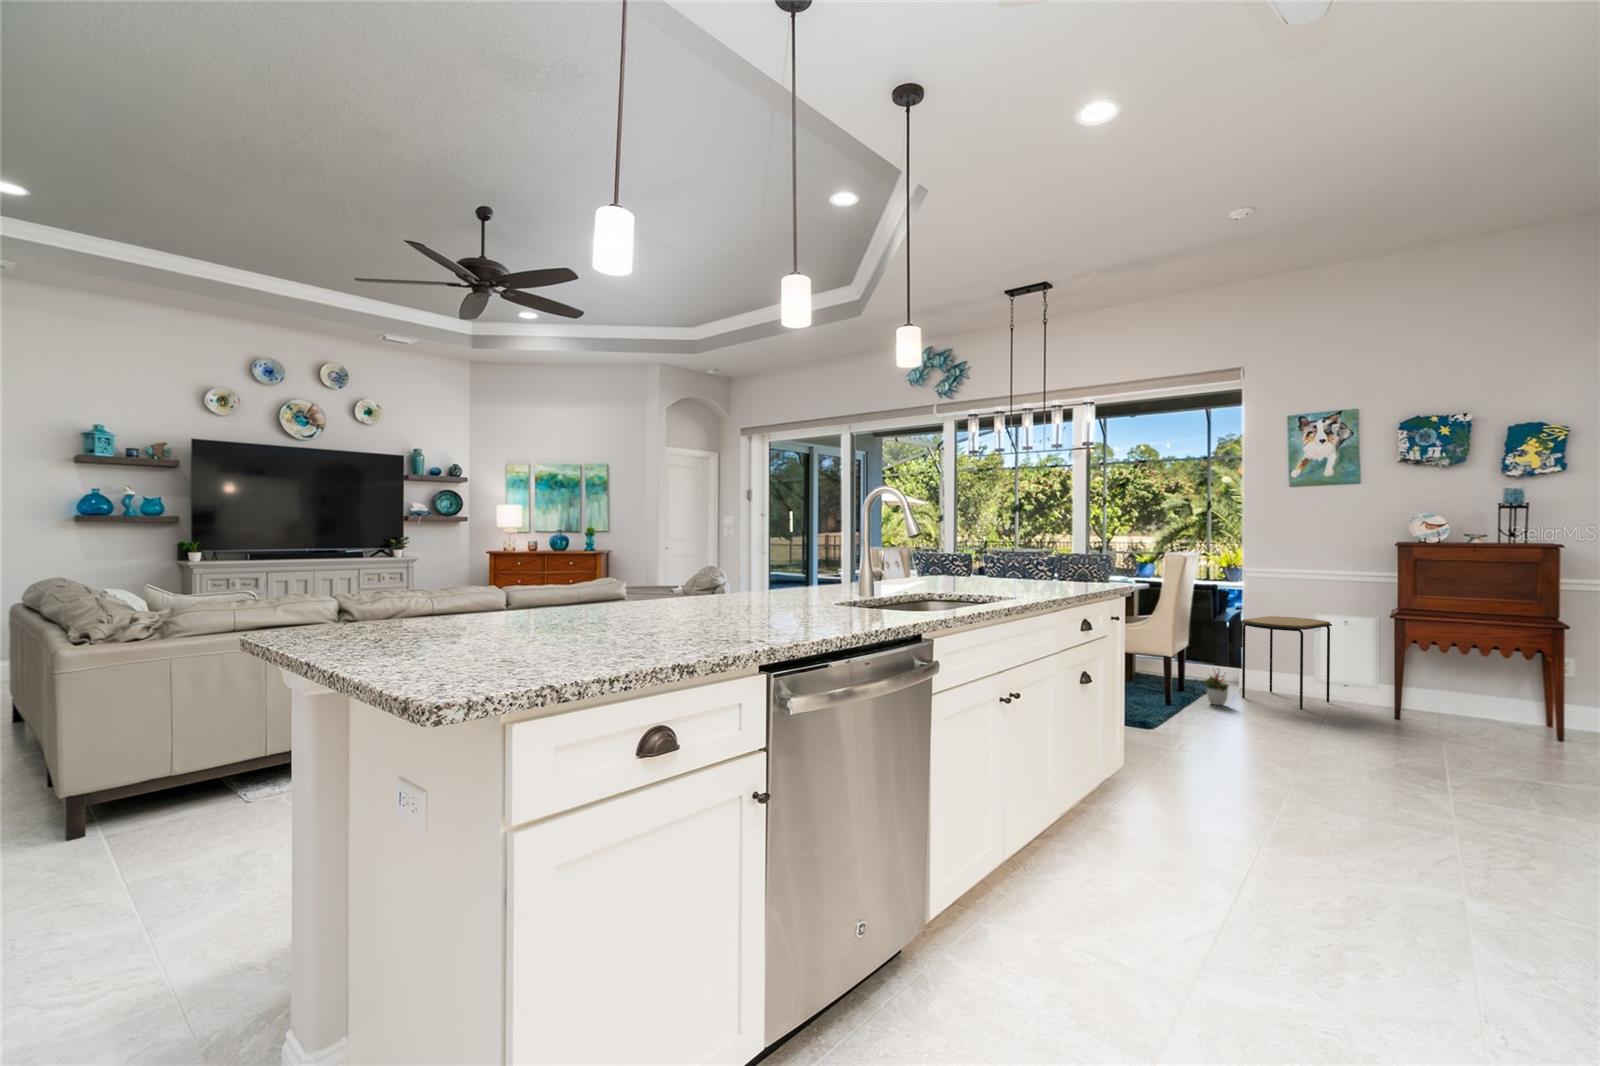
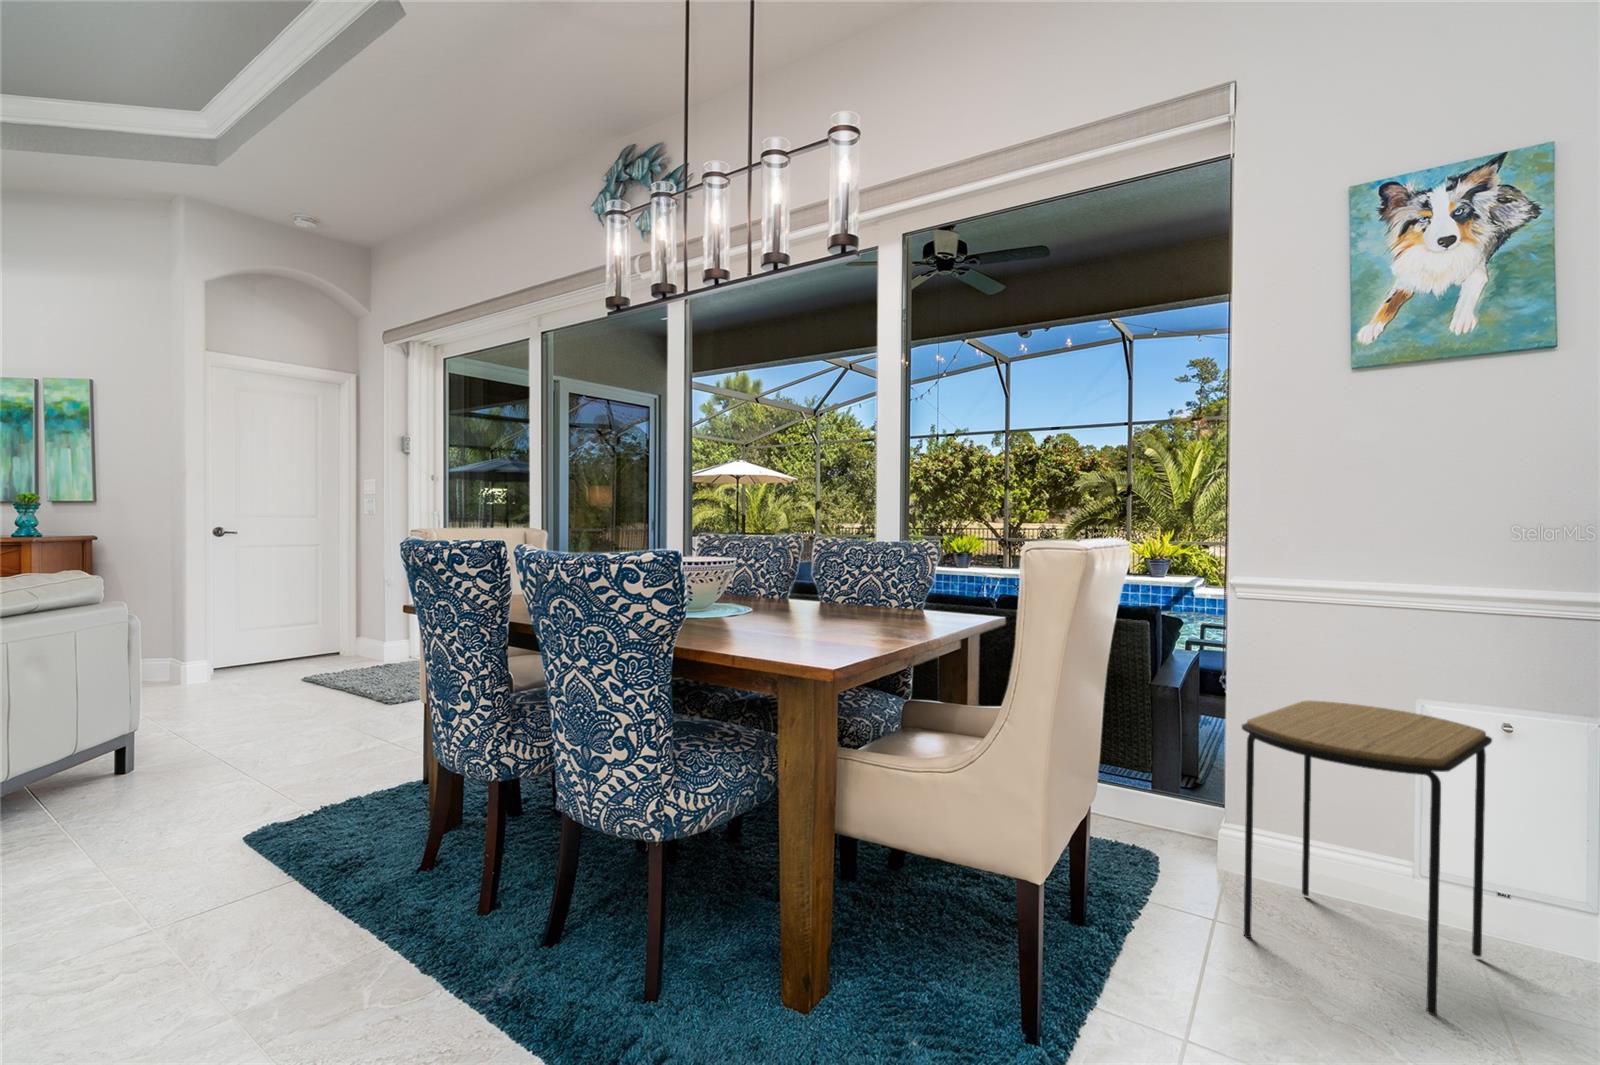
decorative plant: present [1204,670,1229,705] -> none [1144,883,1222,1006]

